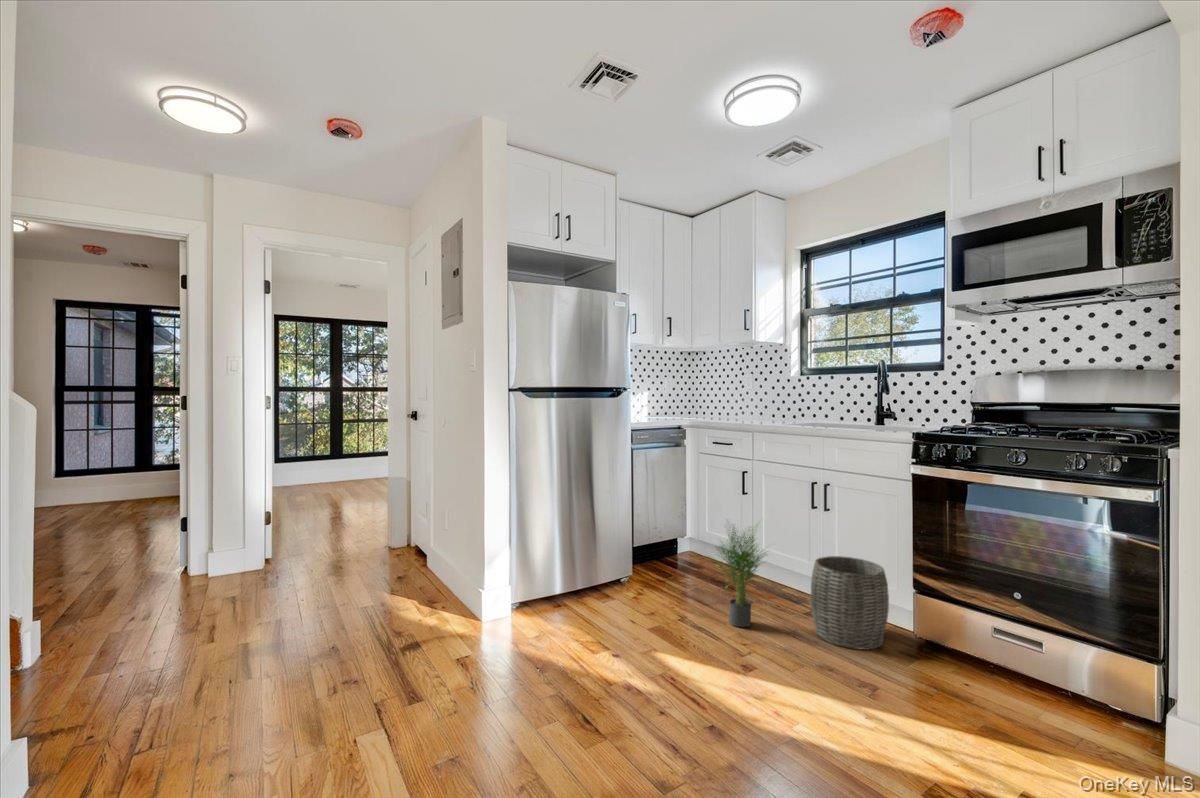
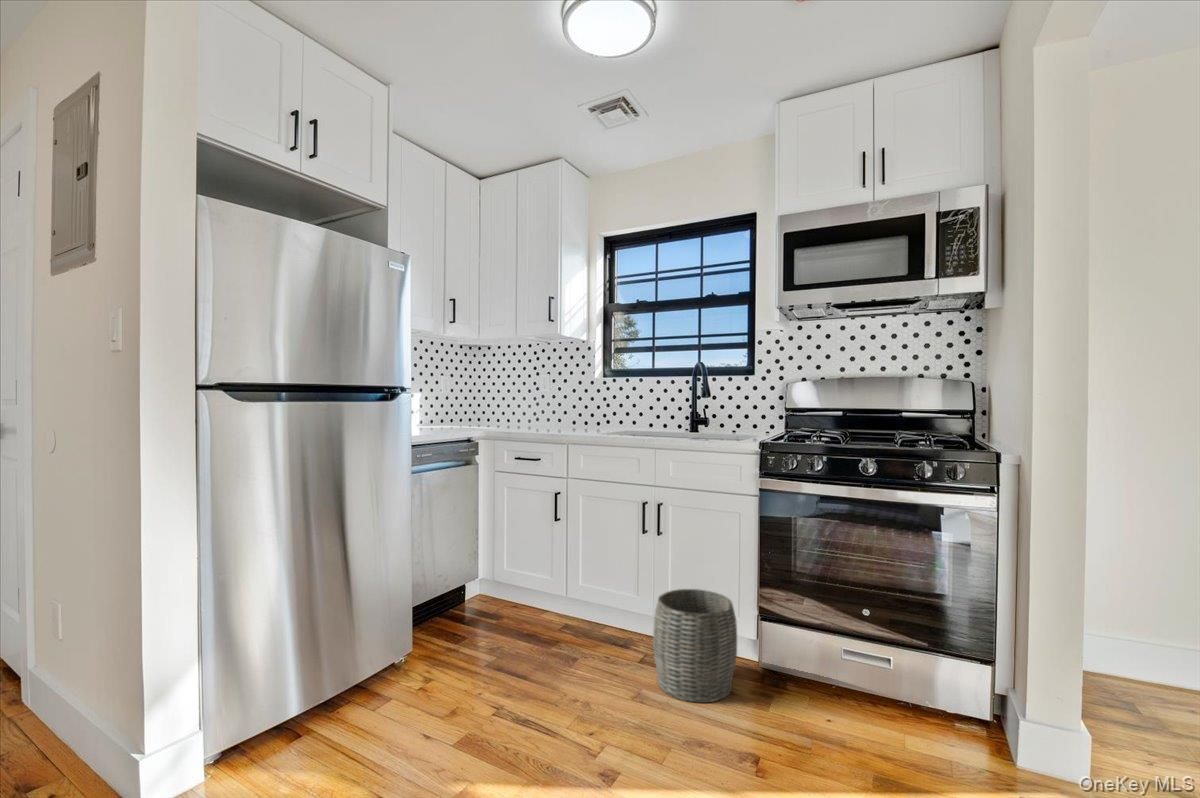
potted plant: present [707,528,766,627] -> none [524,556,619,702]

